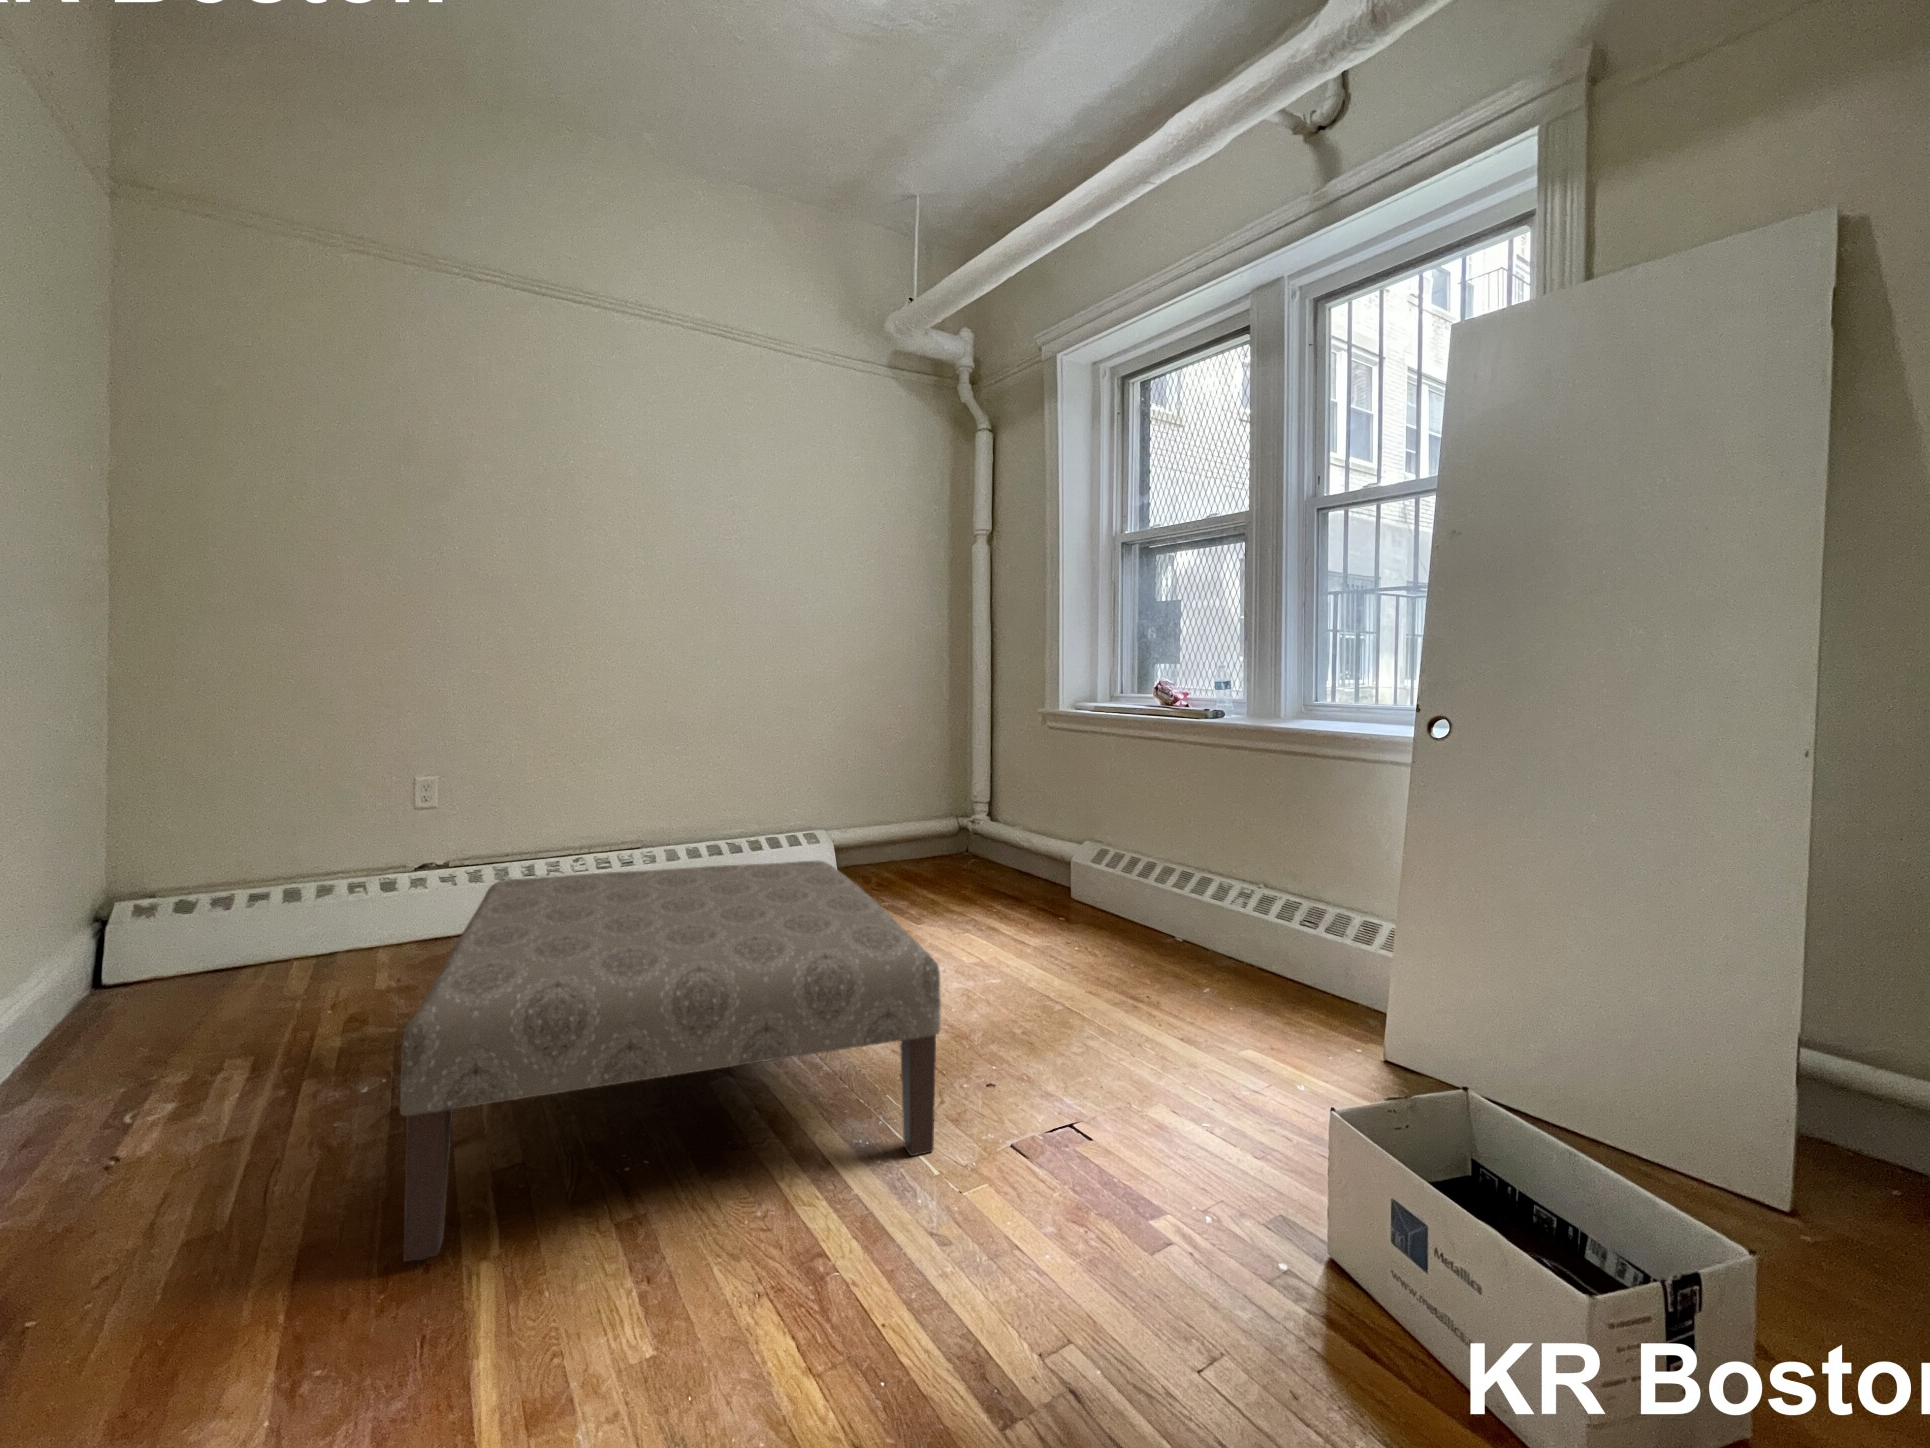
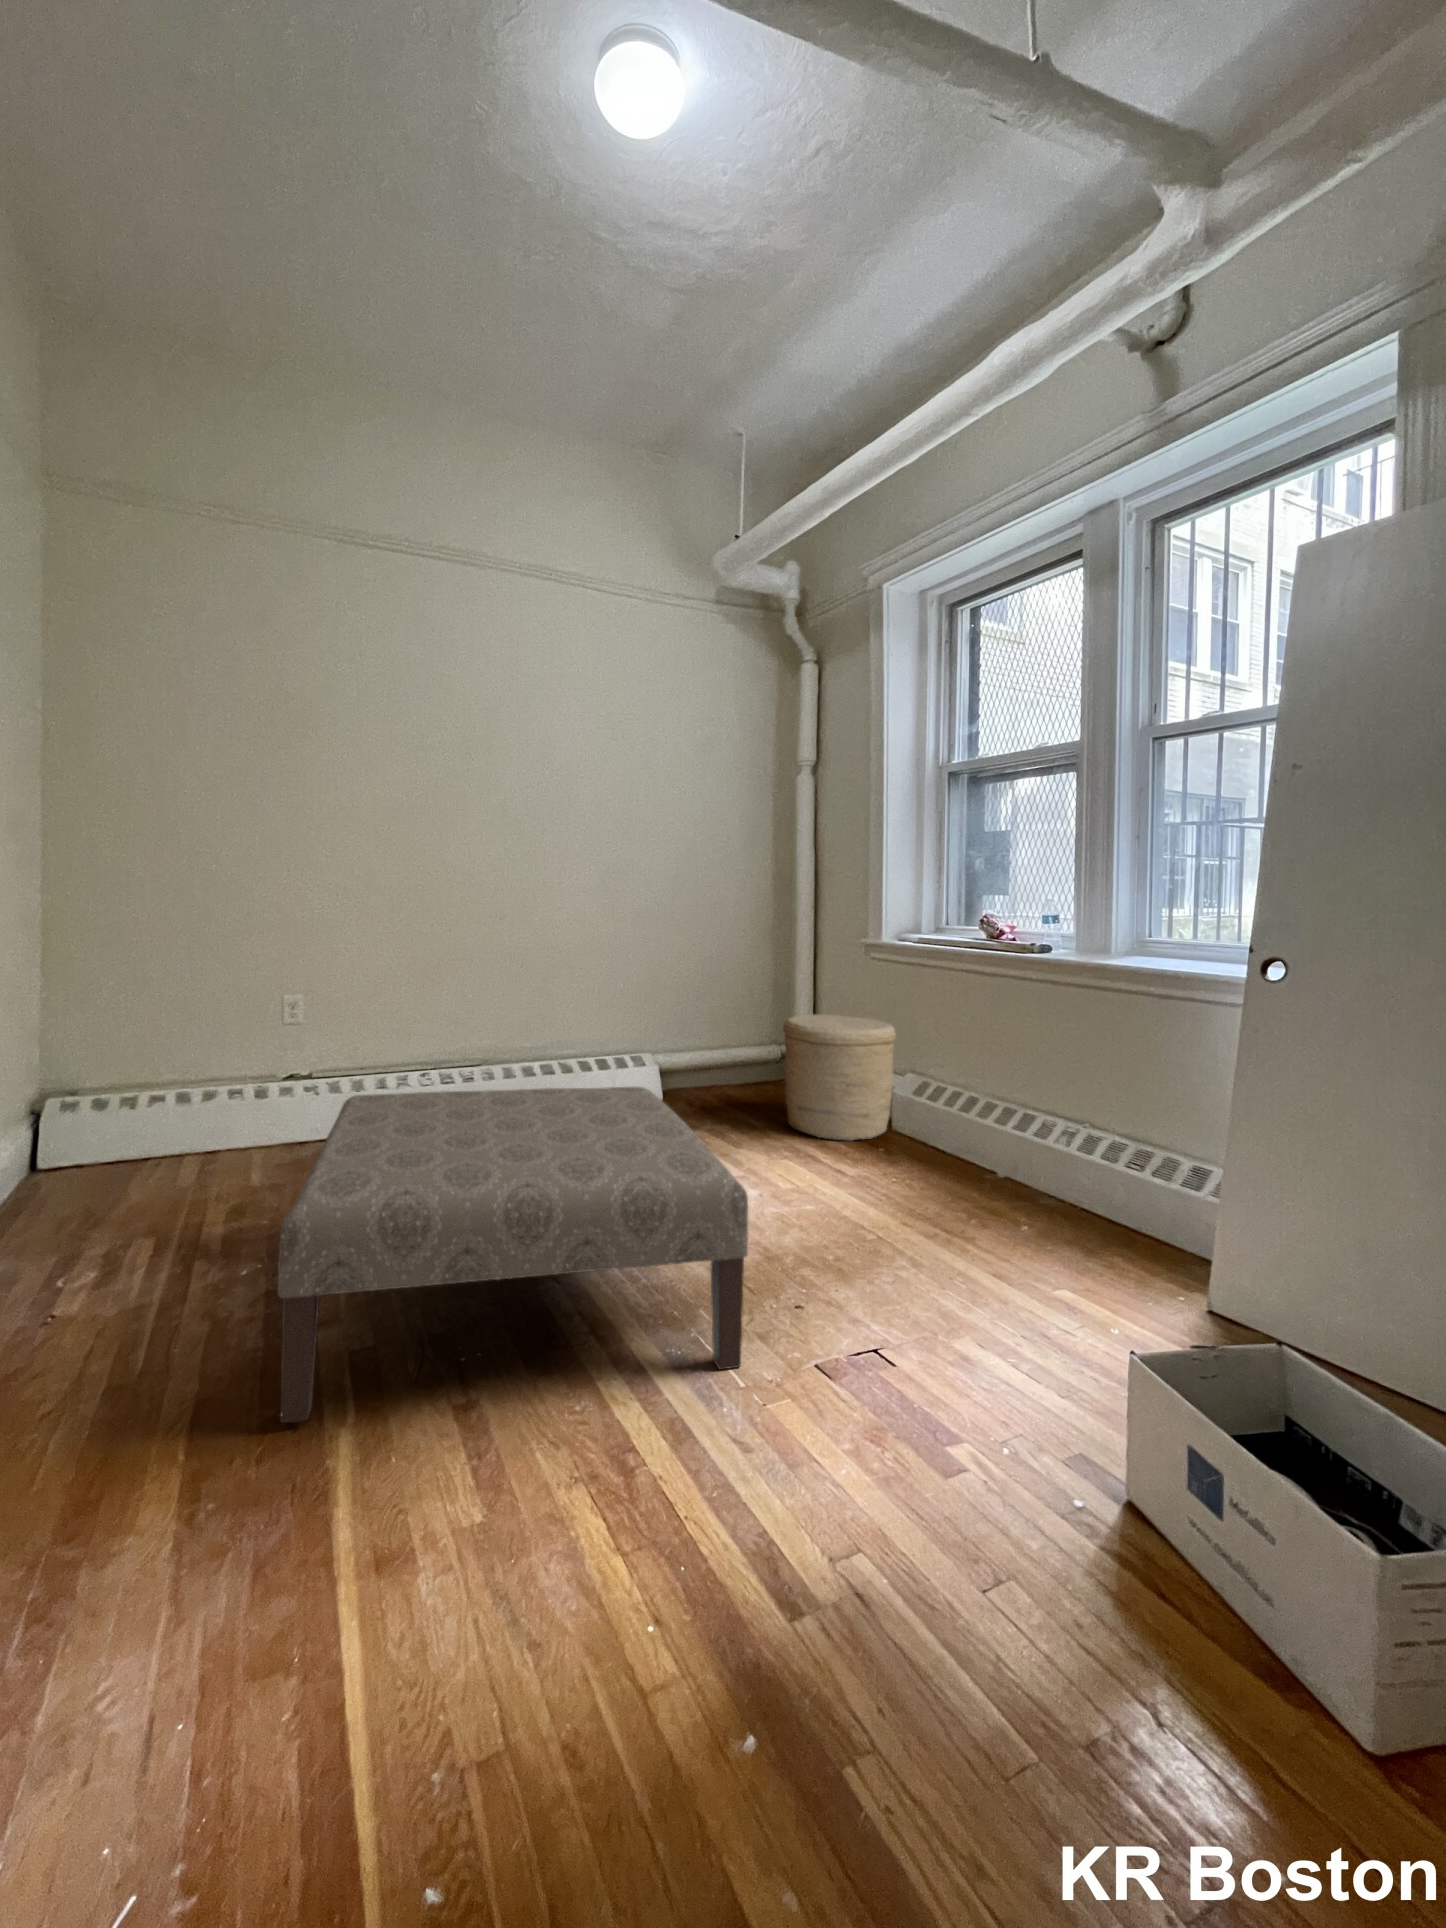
woven basket: none [963,784,1073,909] -> present [783,1014,896,1141]

